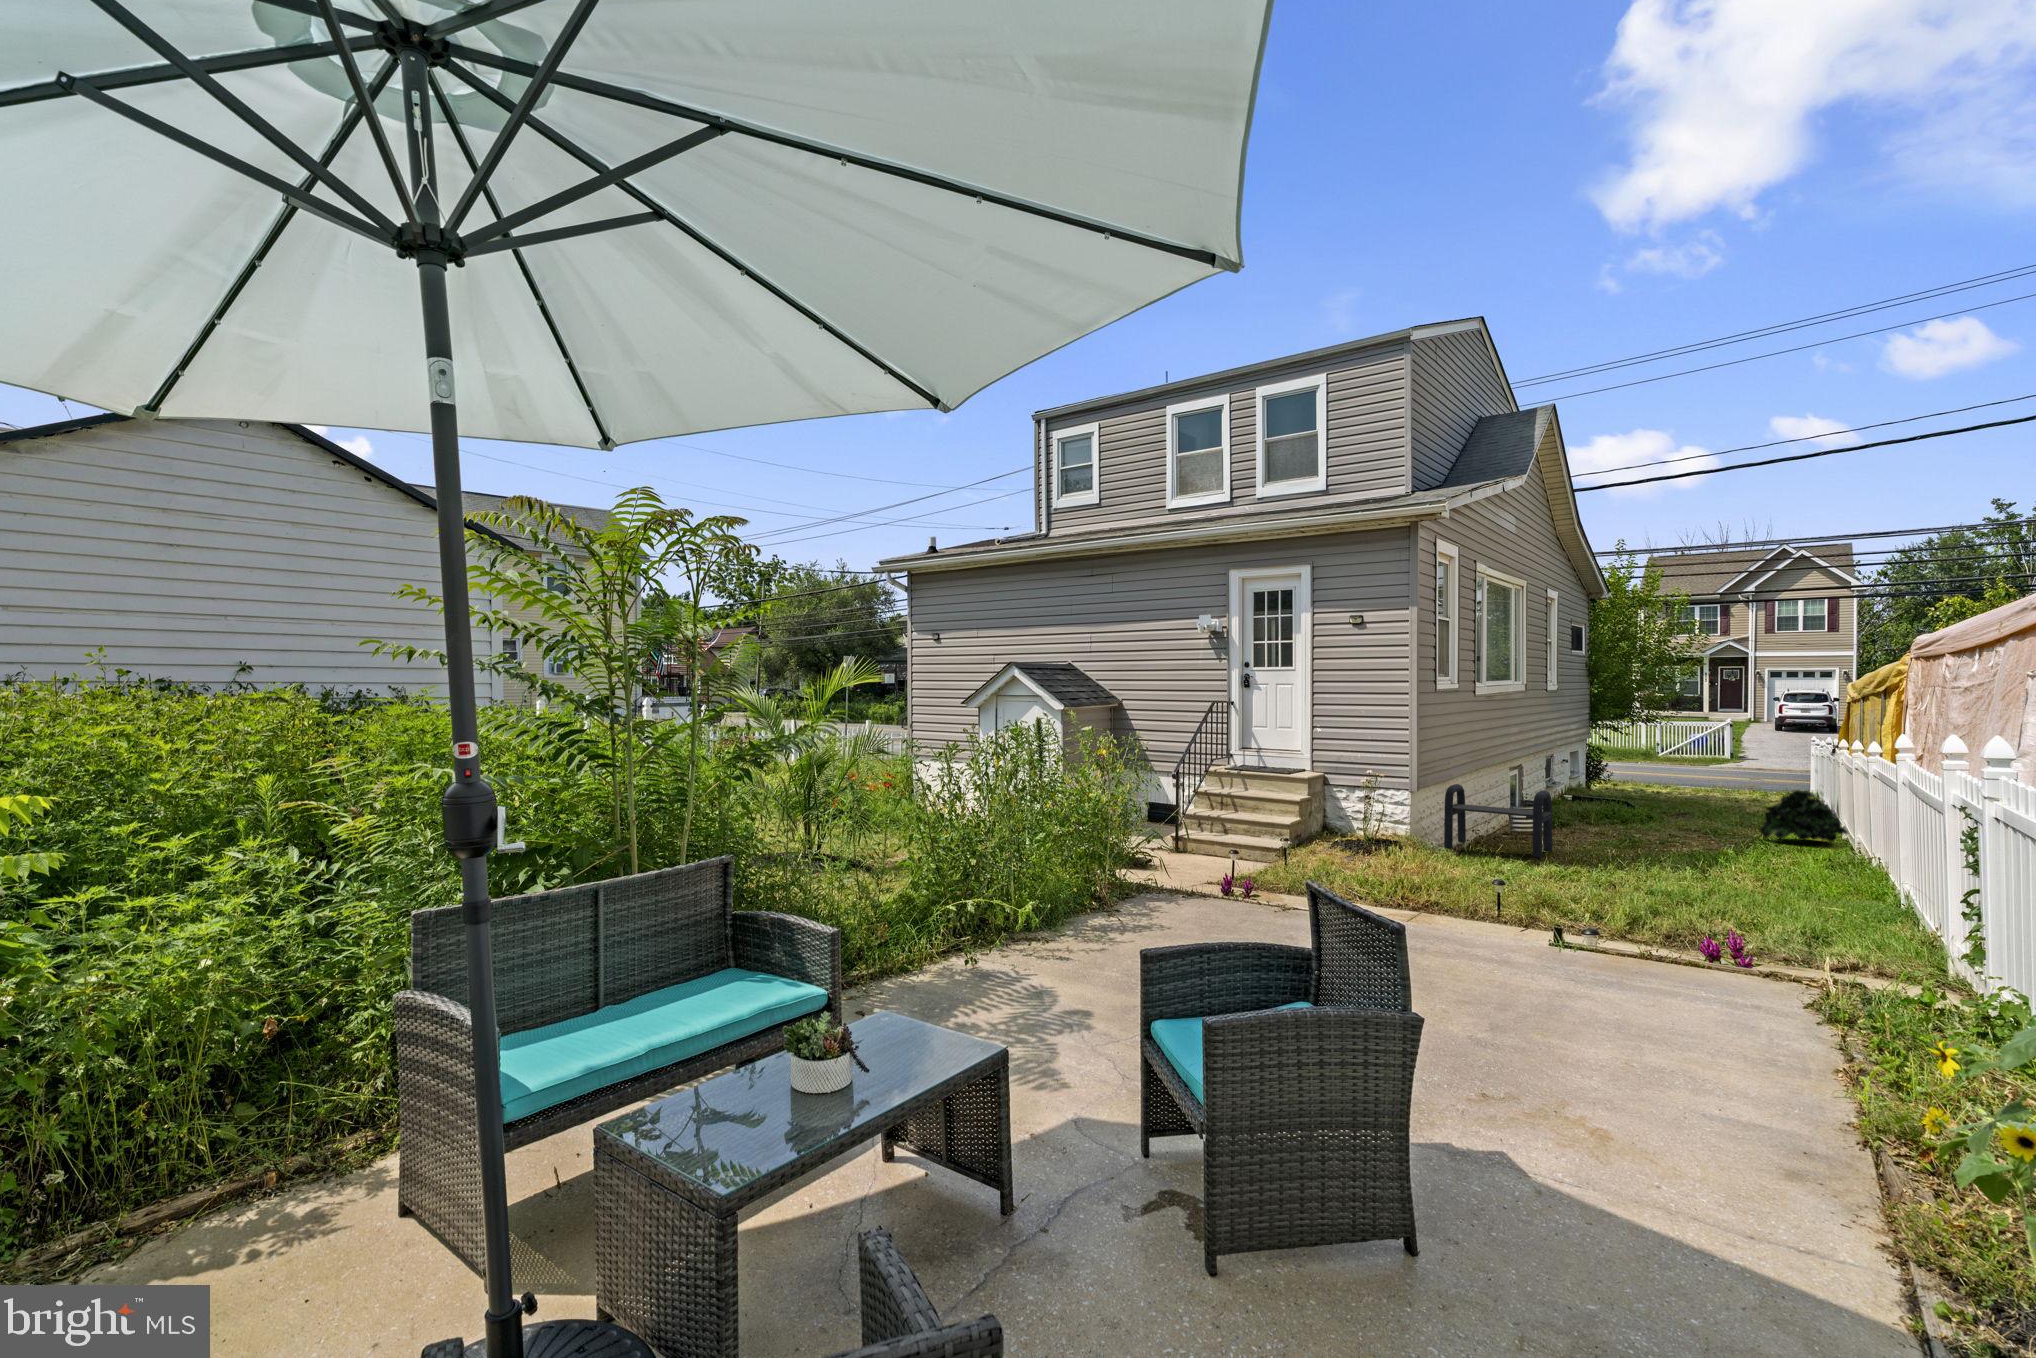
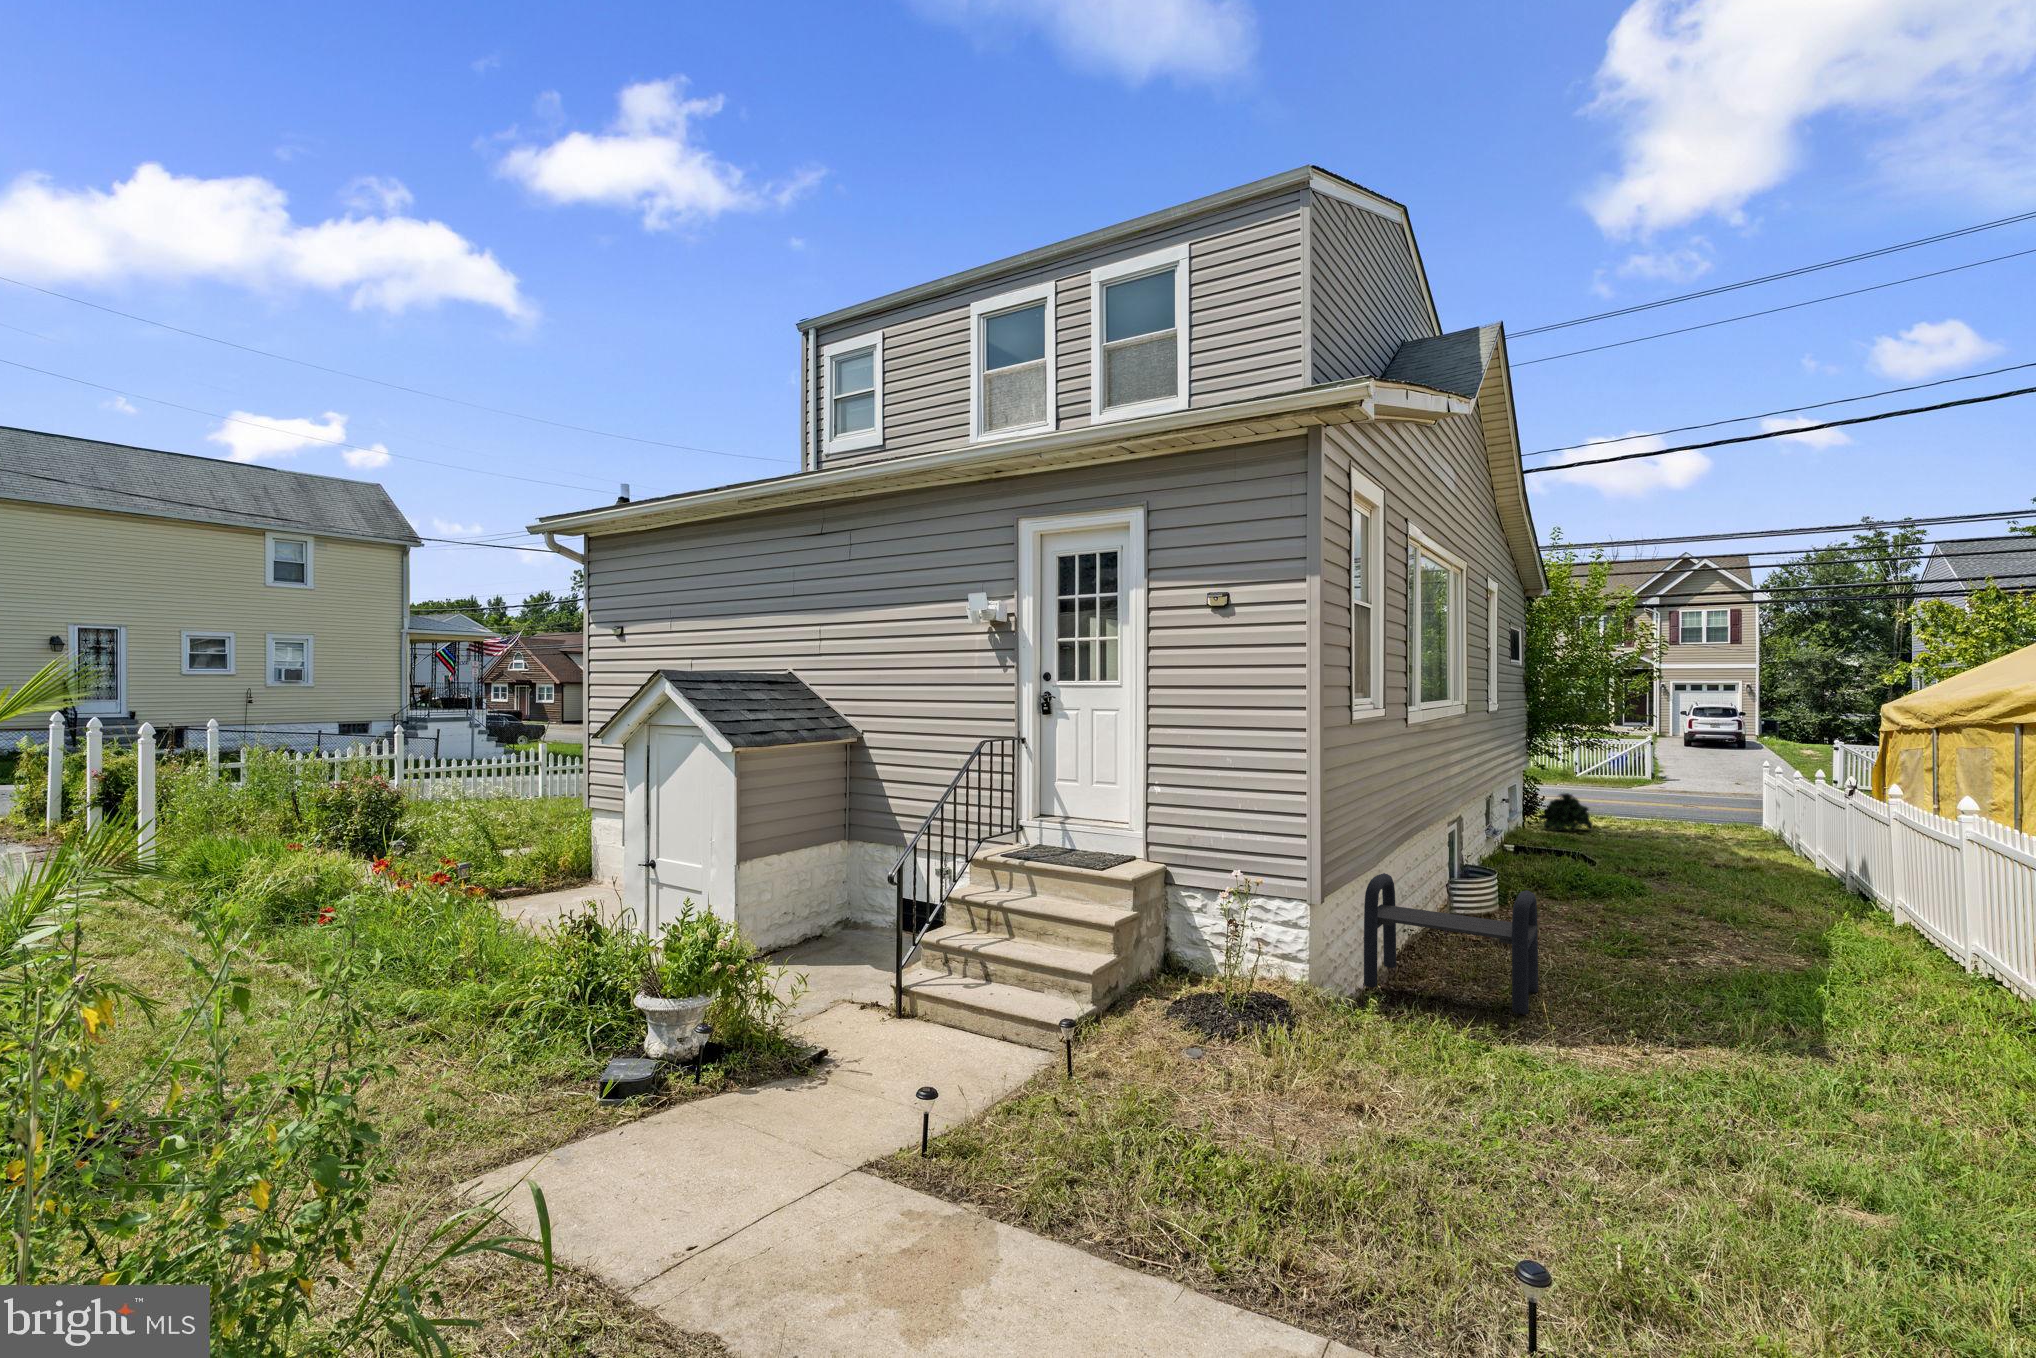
potted plant: present [1760,790,1848,842] -> present [1539,793,1593,831]

